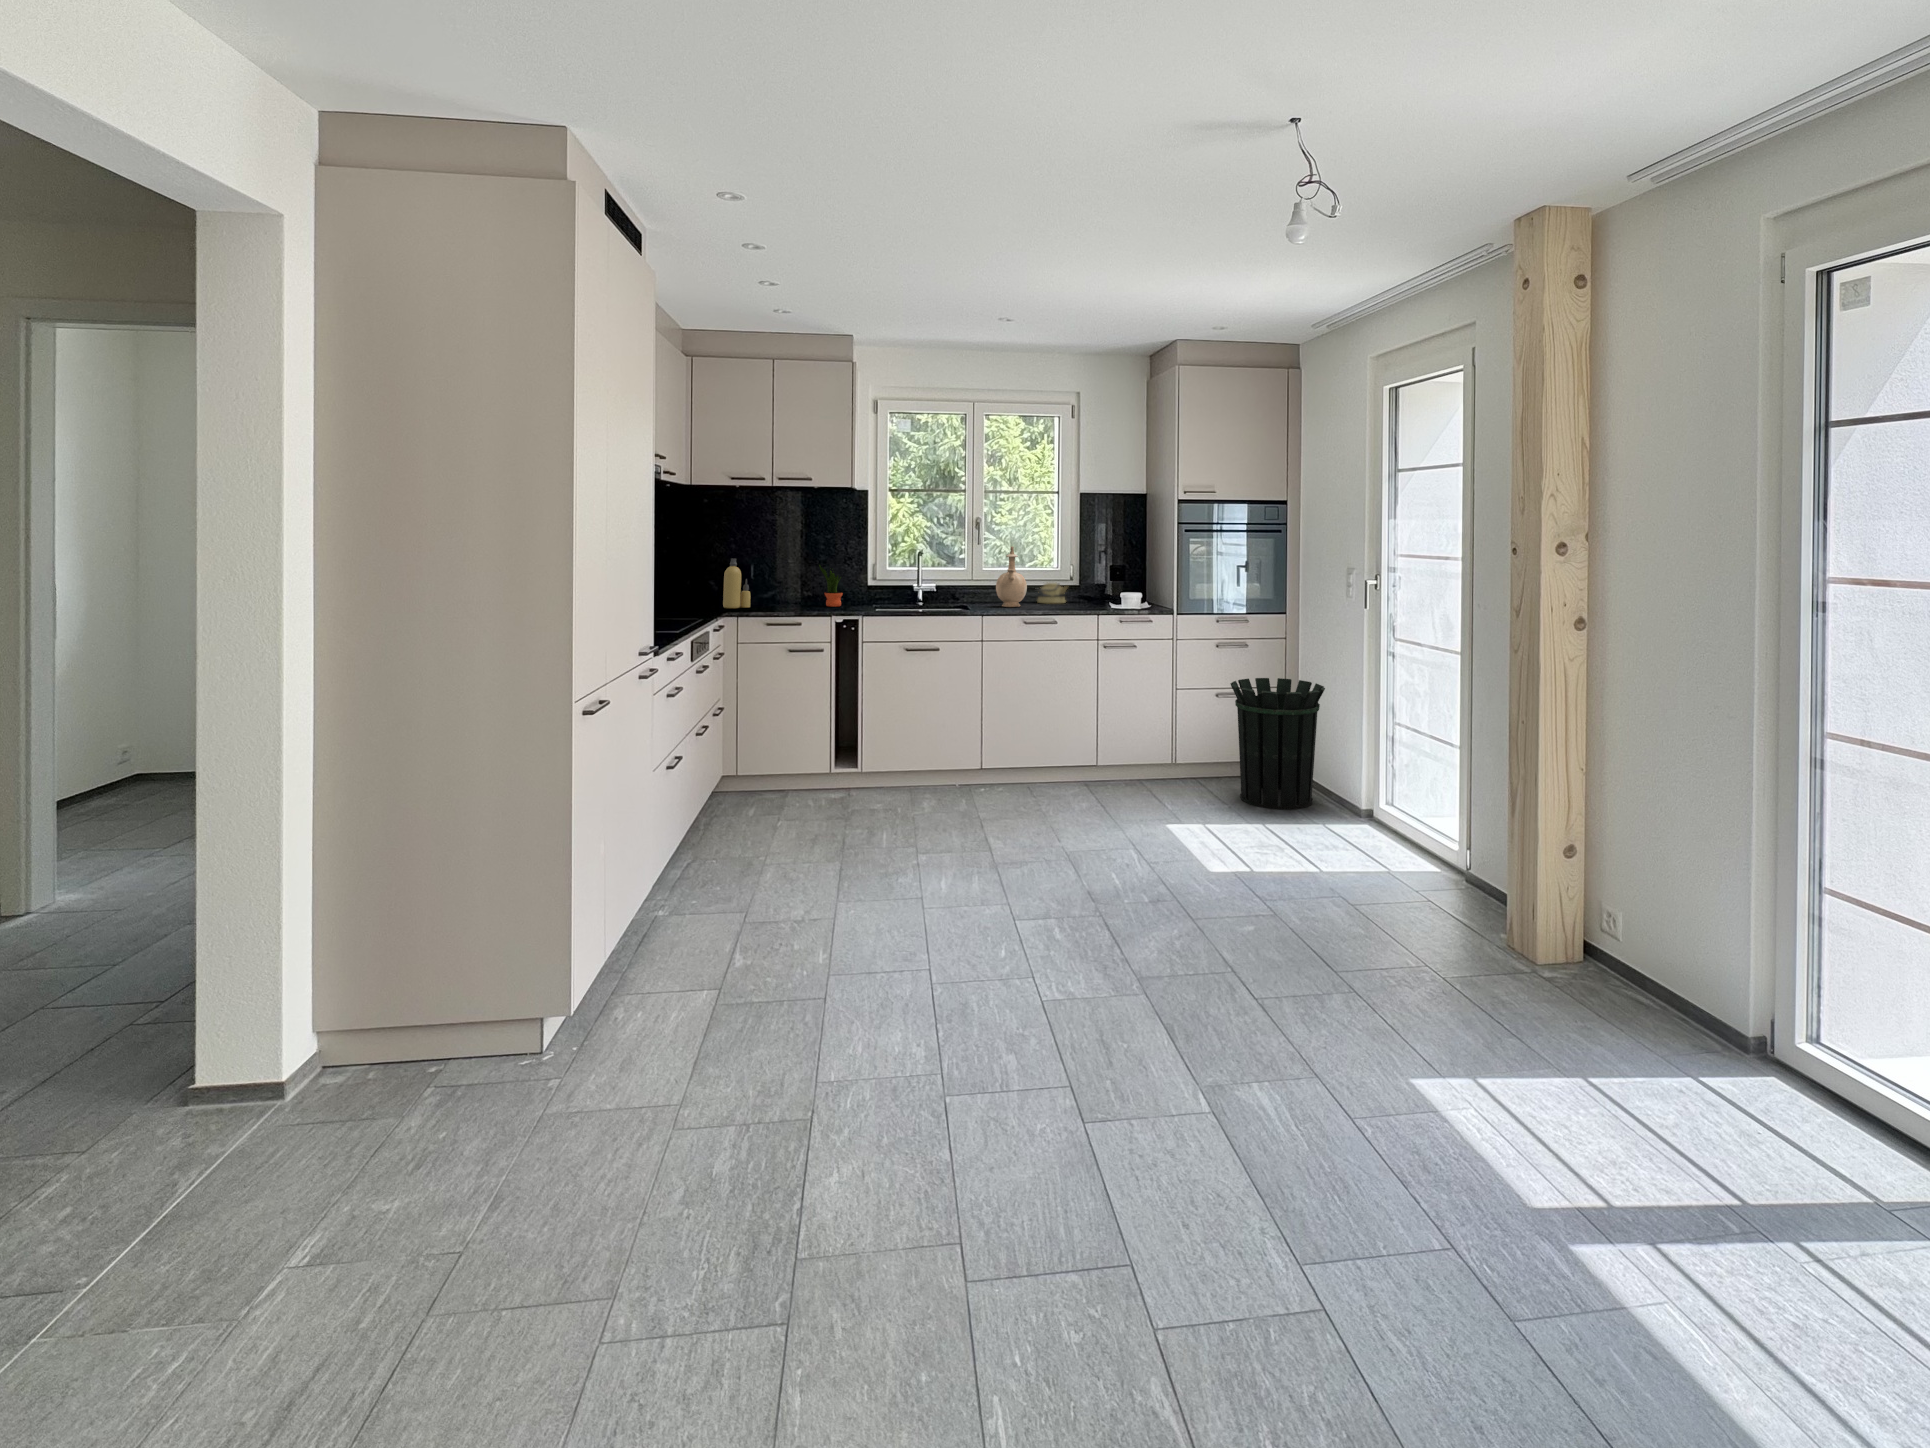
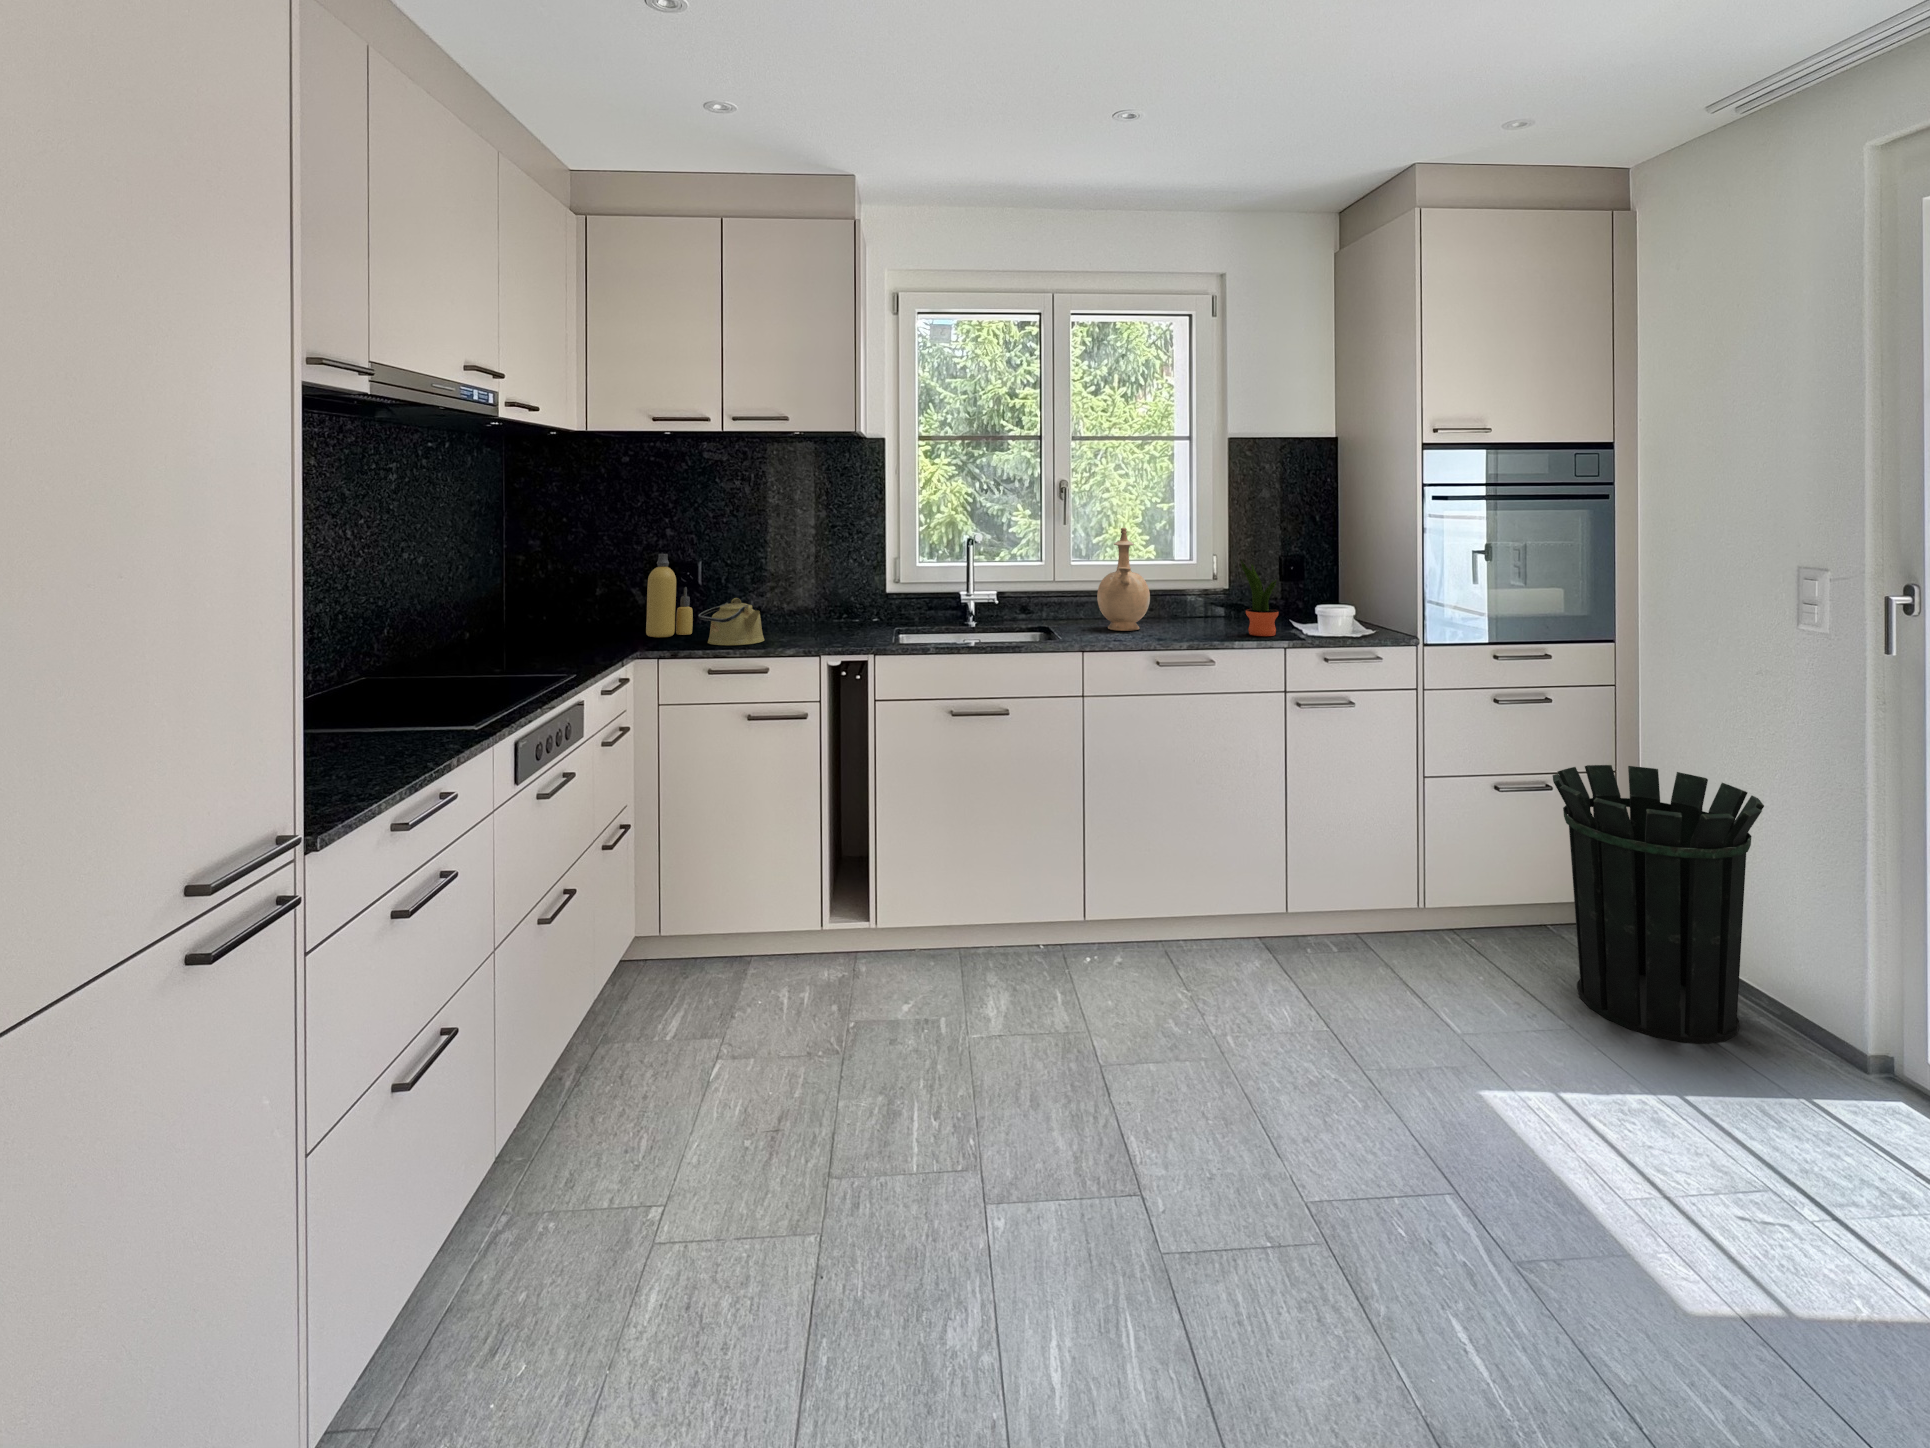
potted plant: present [819,565,843,607] -> present [1240,560,1279,636]
kettle: present [1035,582,1067,603] -> present [699,598,764,645]

